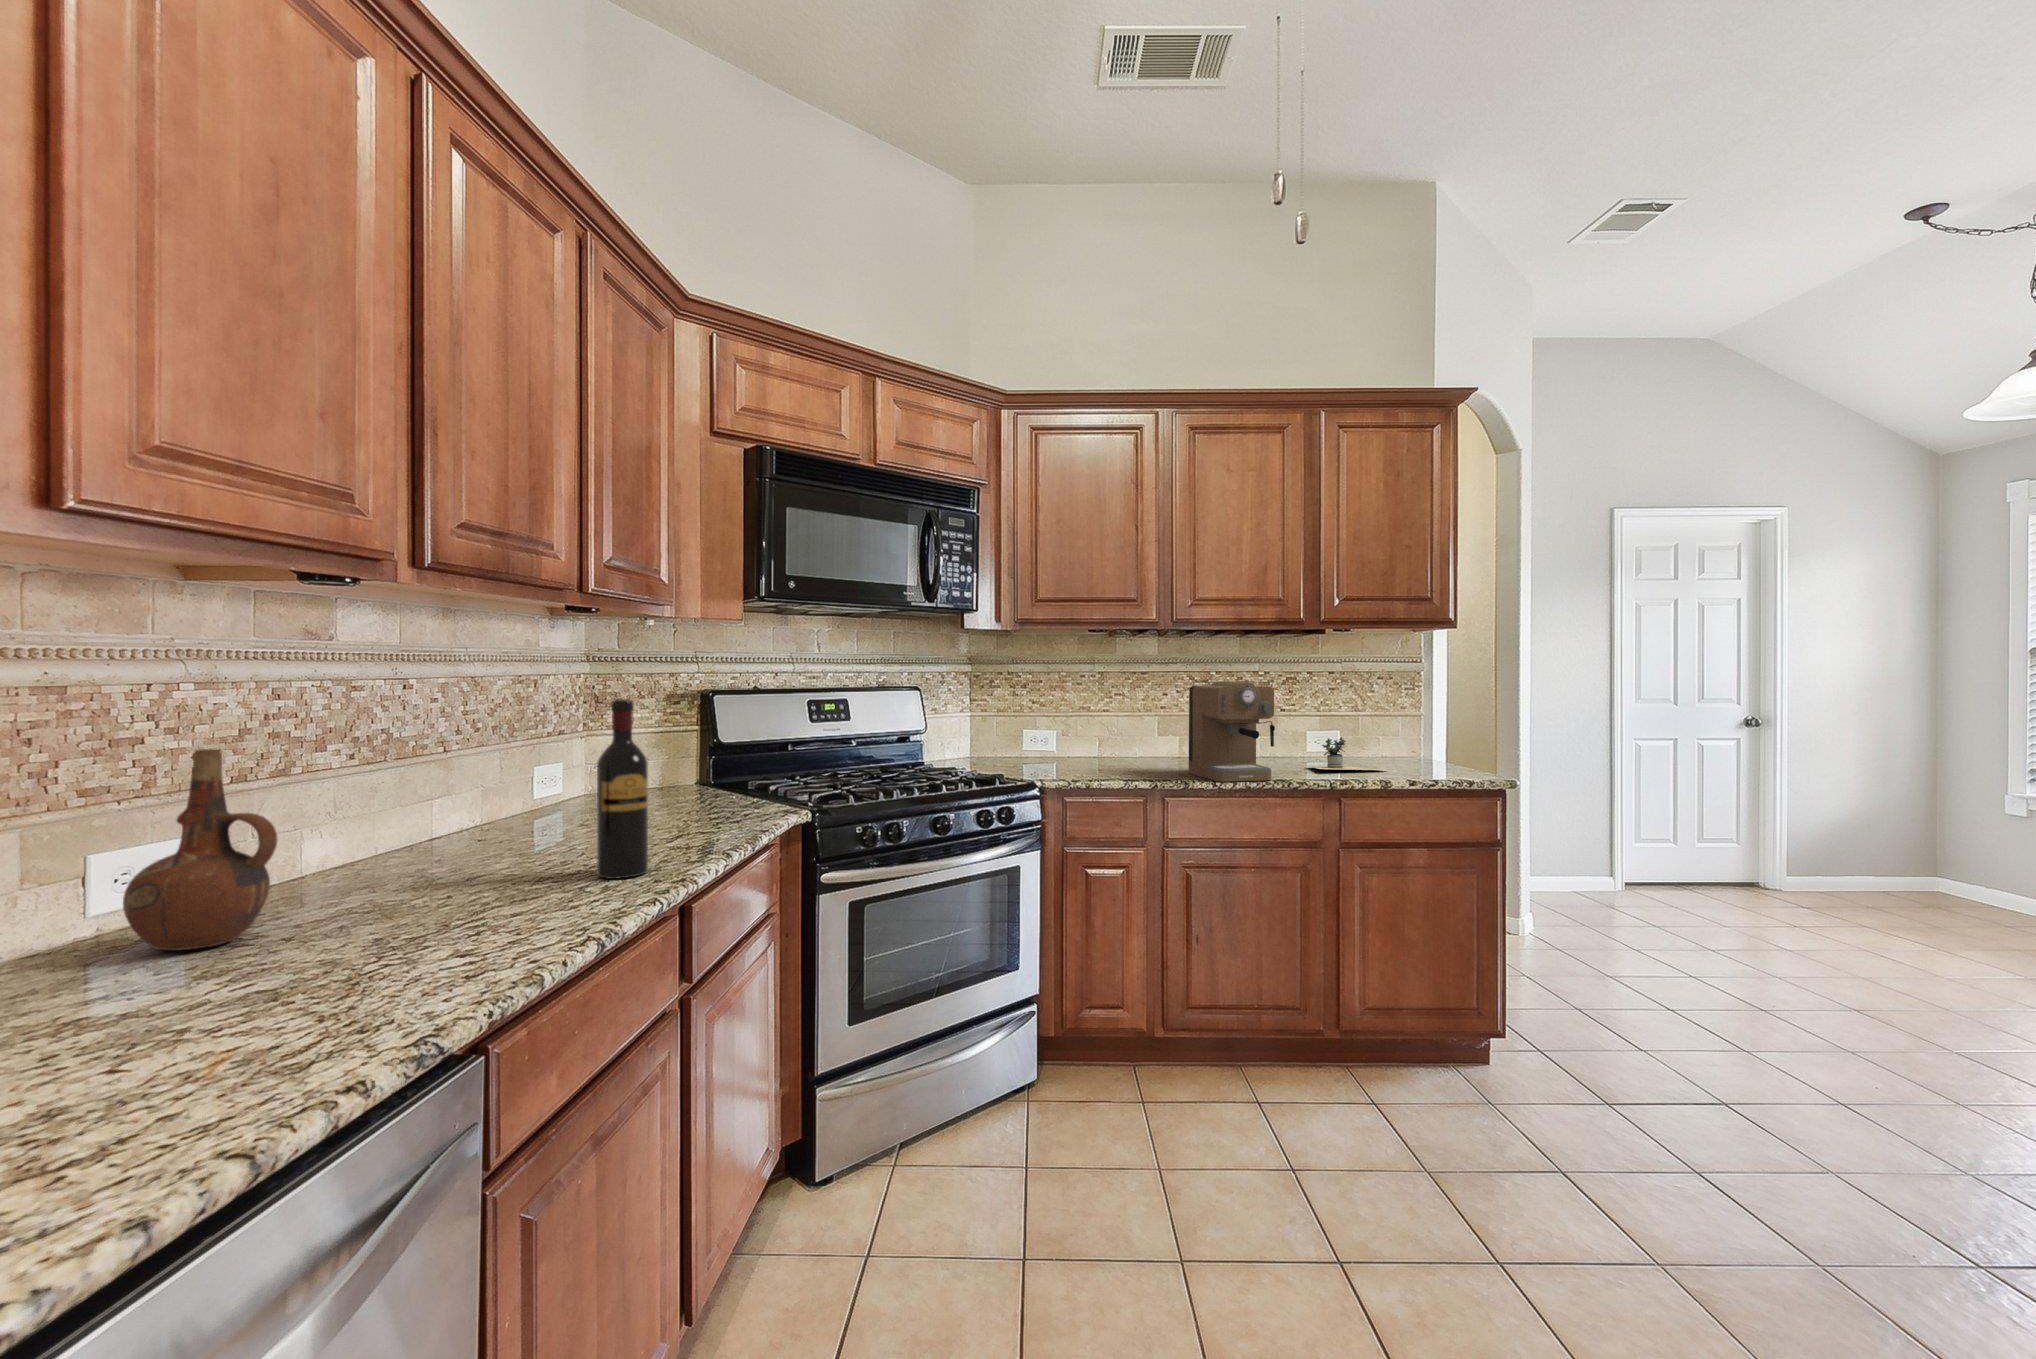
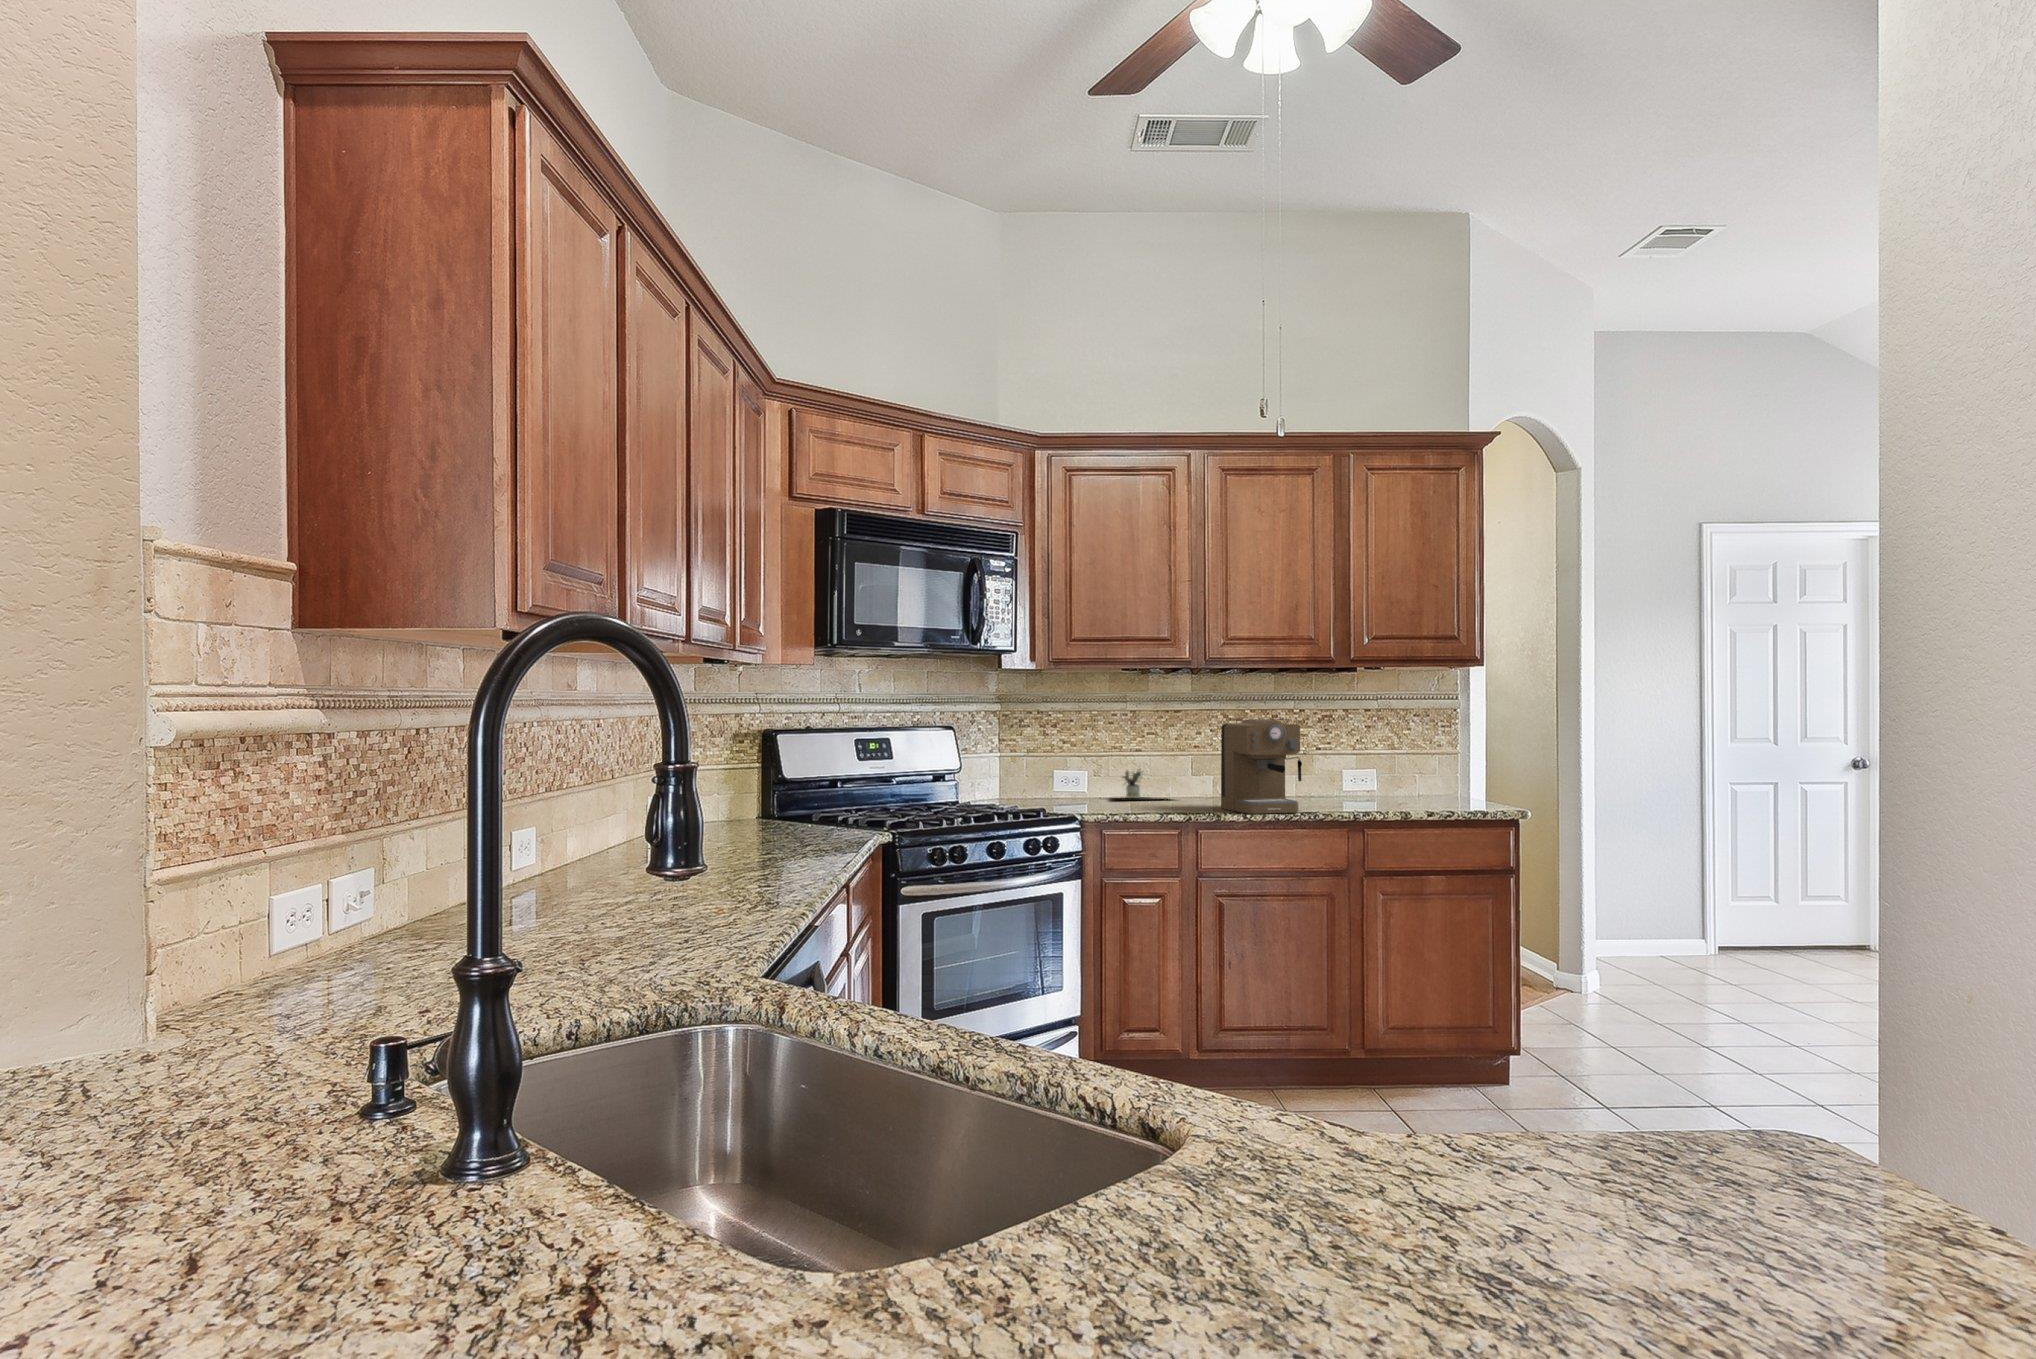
wine bottle: present [597,699,648,879] -> none [779,734,813,865]
potted plant: present [1309,737,1415,770] -> present [1118,770,1164,798]
ceramic pitcher: present [123,749,278,950] -> none [549,765,624,888]

